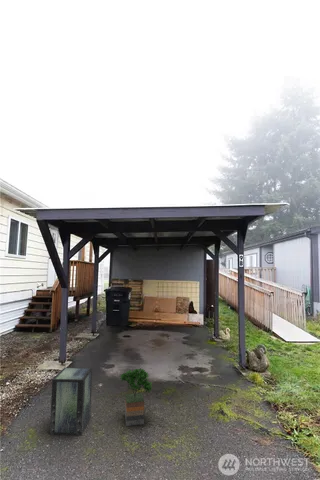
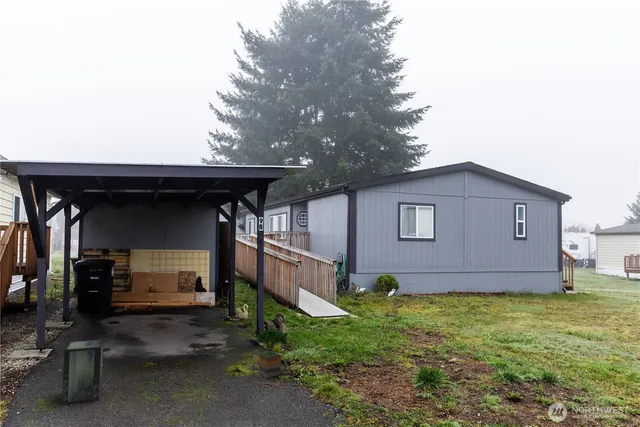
potted tree: present [120,368,152,426] -> present [257,330,288,378]

